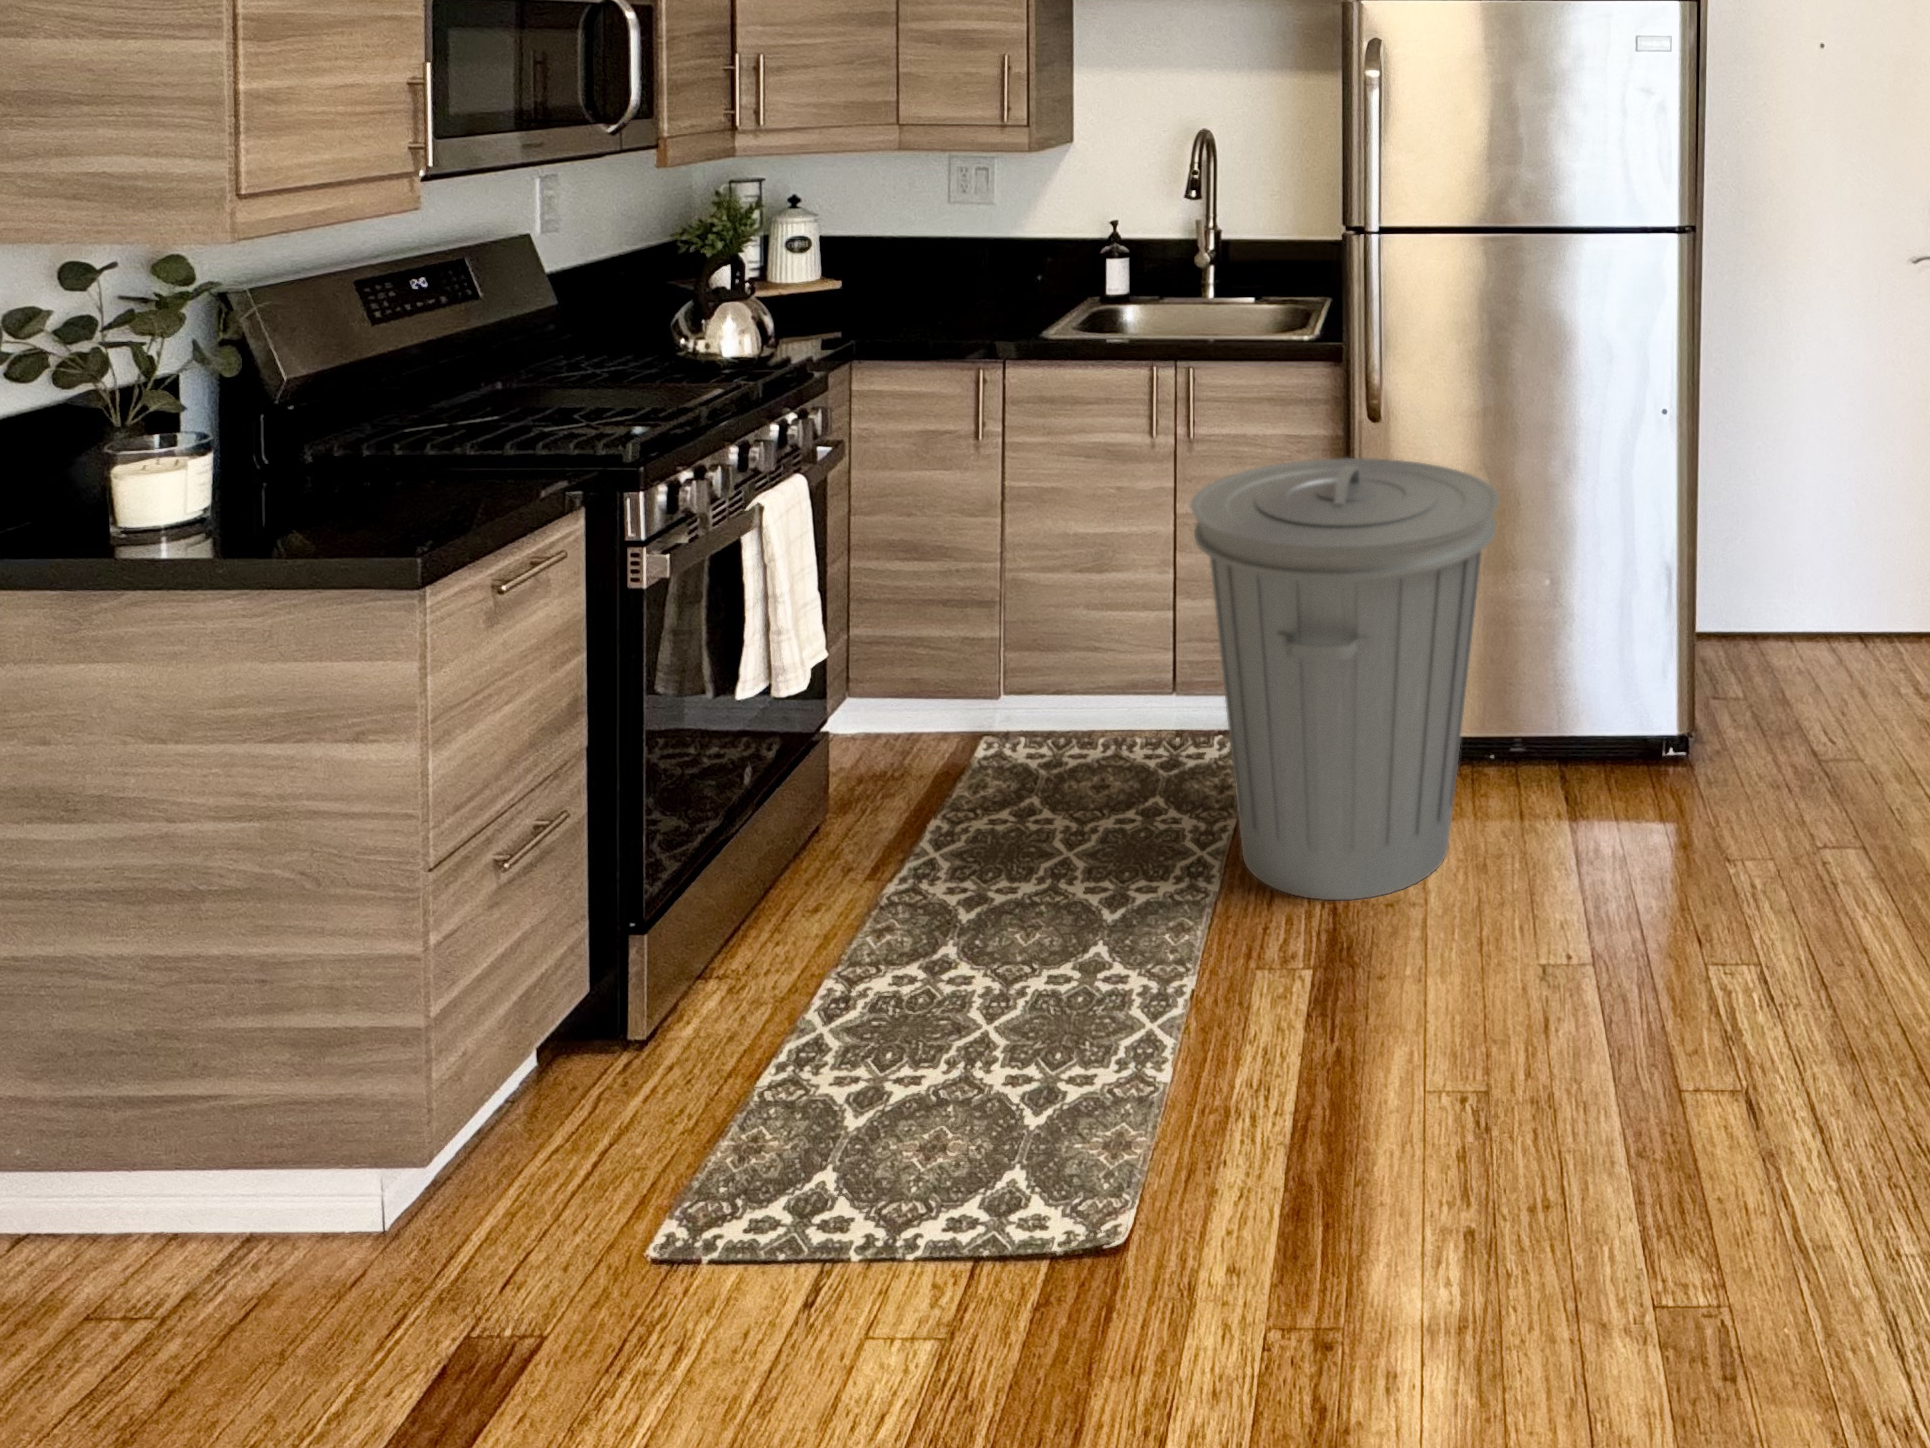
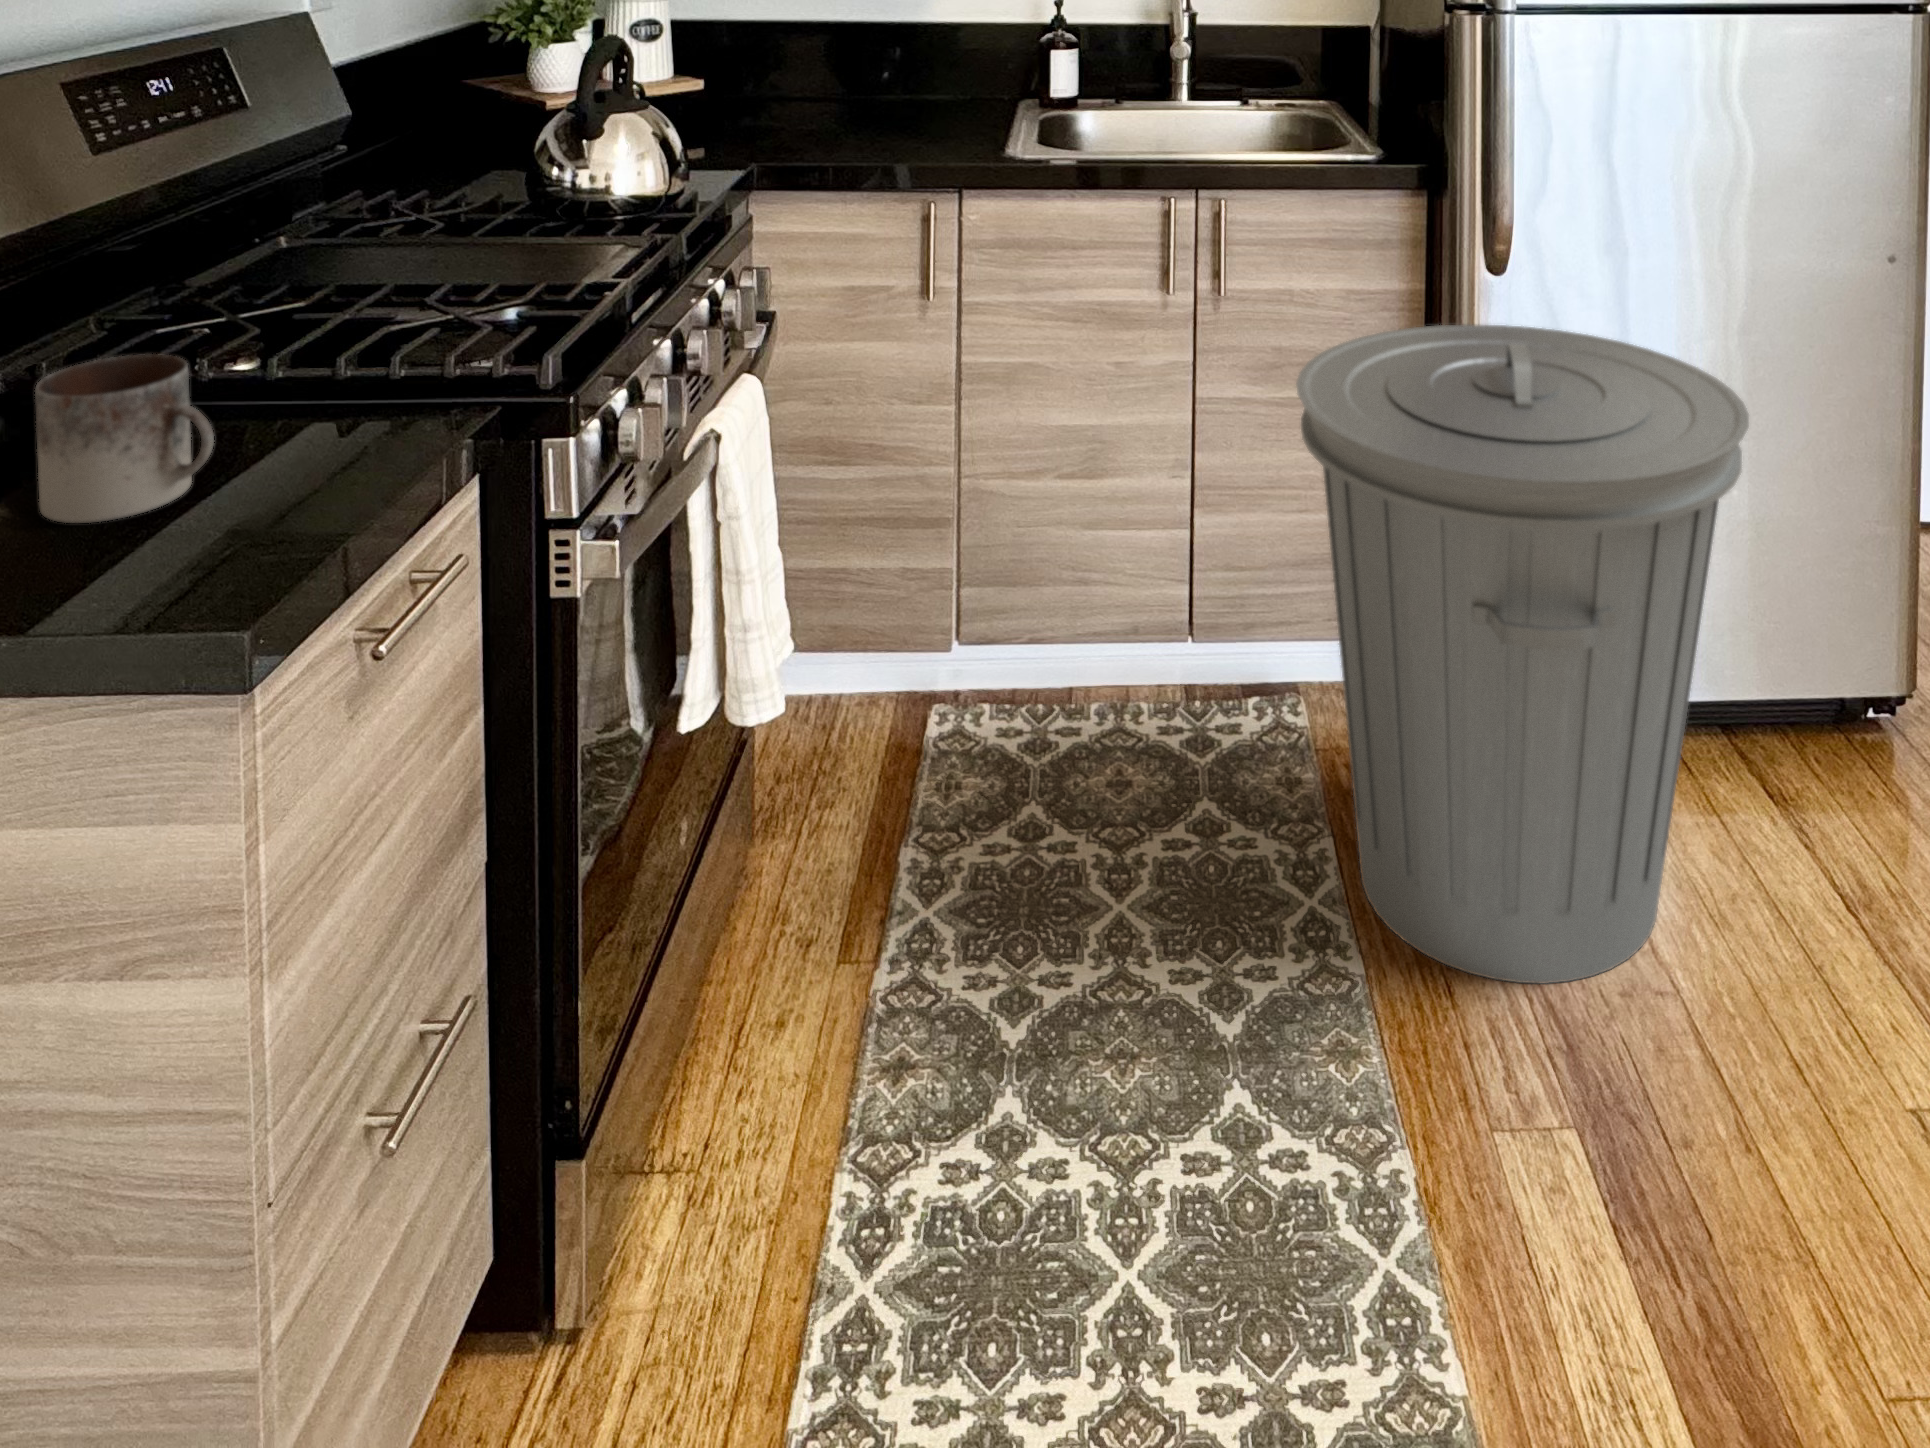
mug: none [324,433,421,521] -> present [35,354,214,523]

